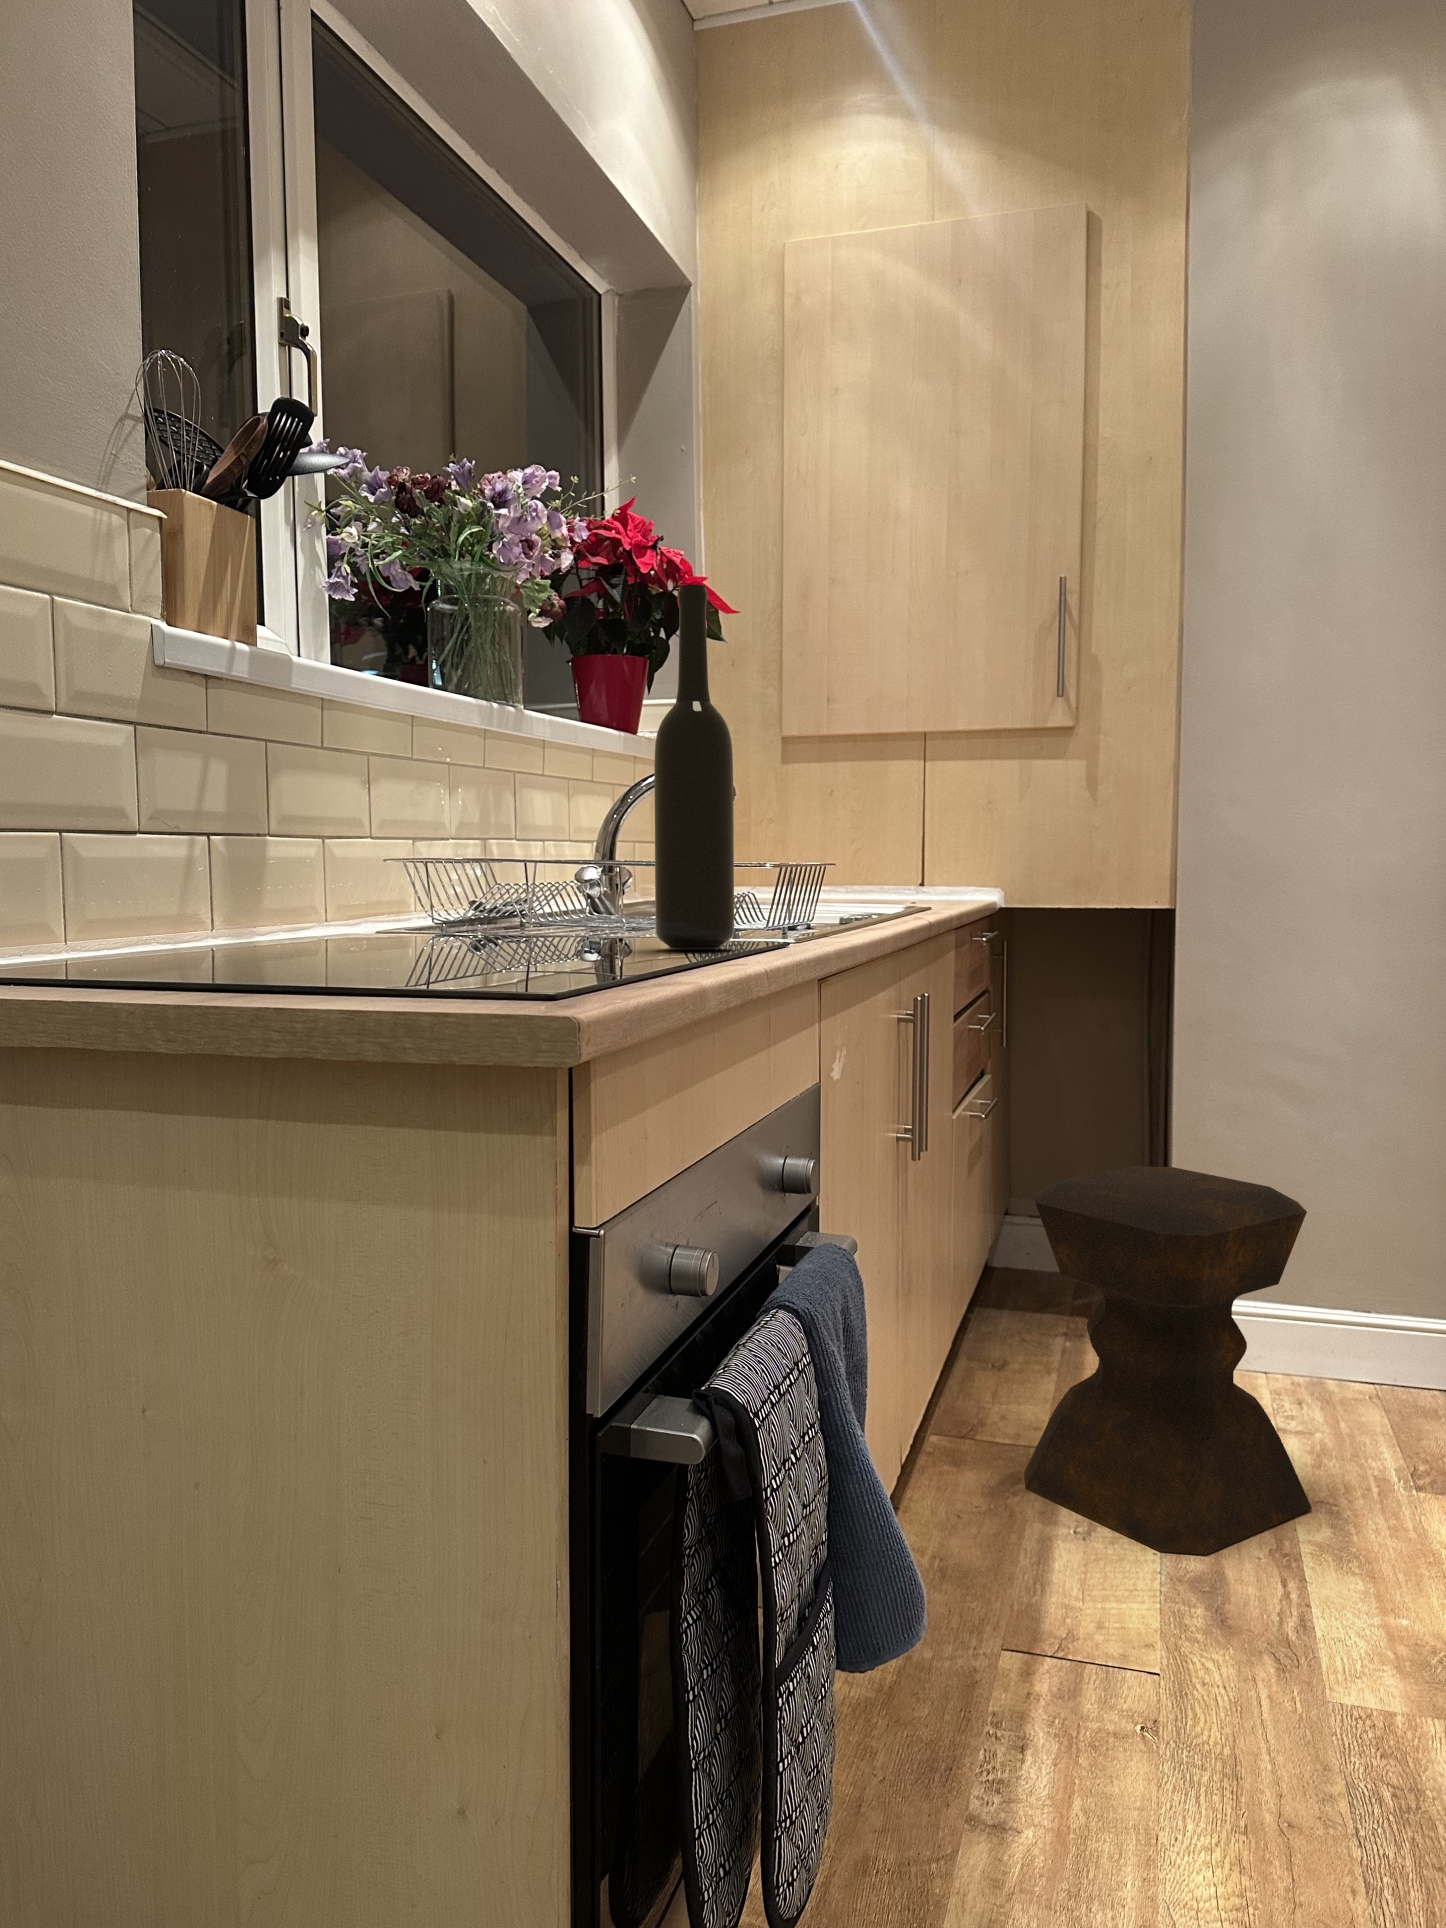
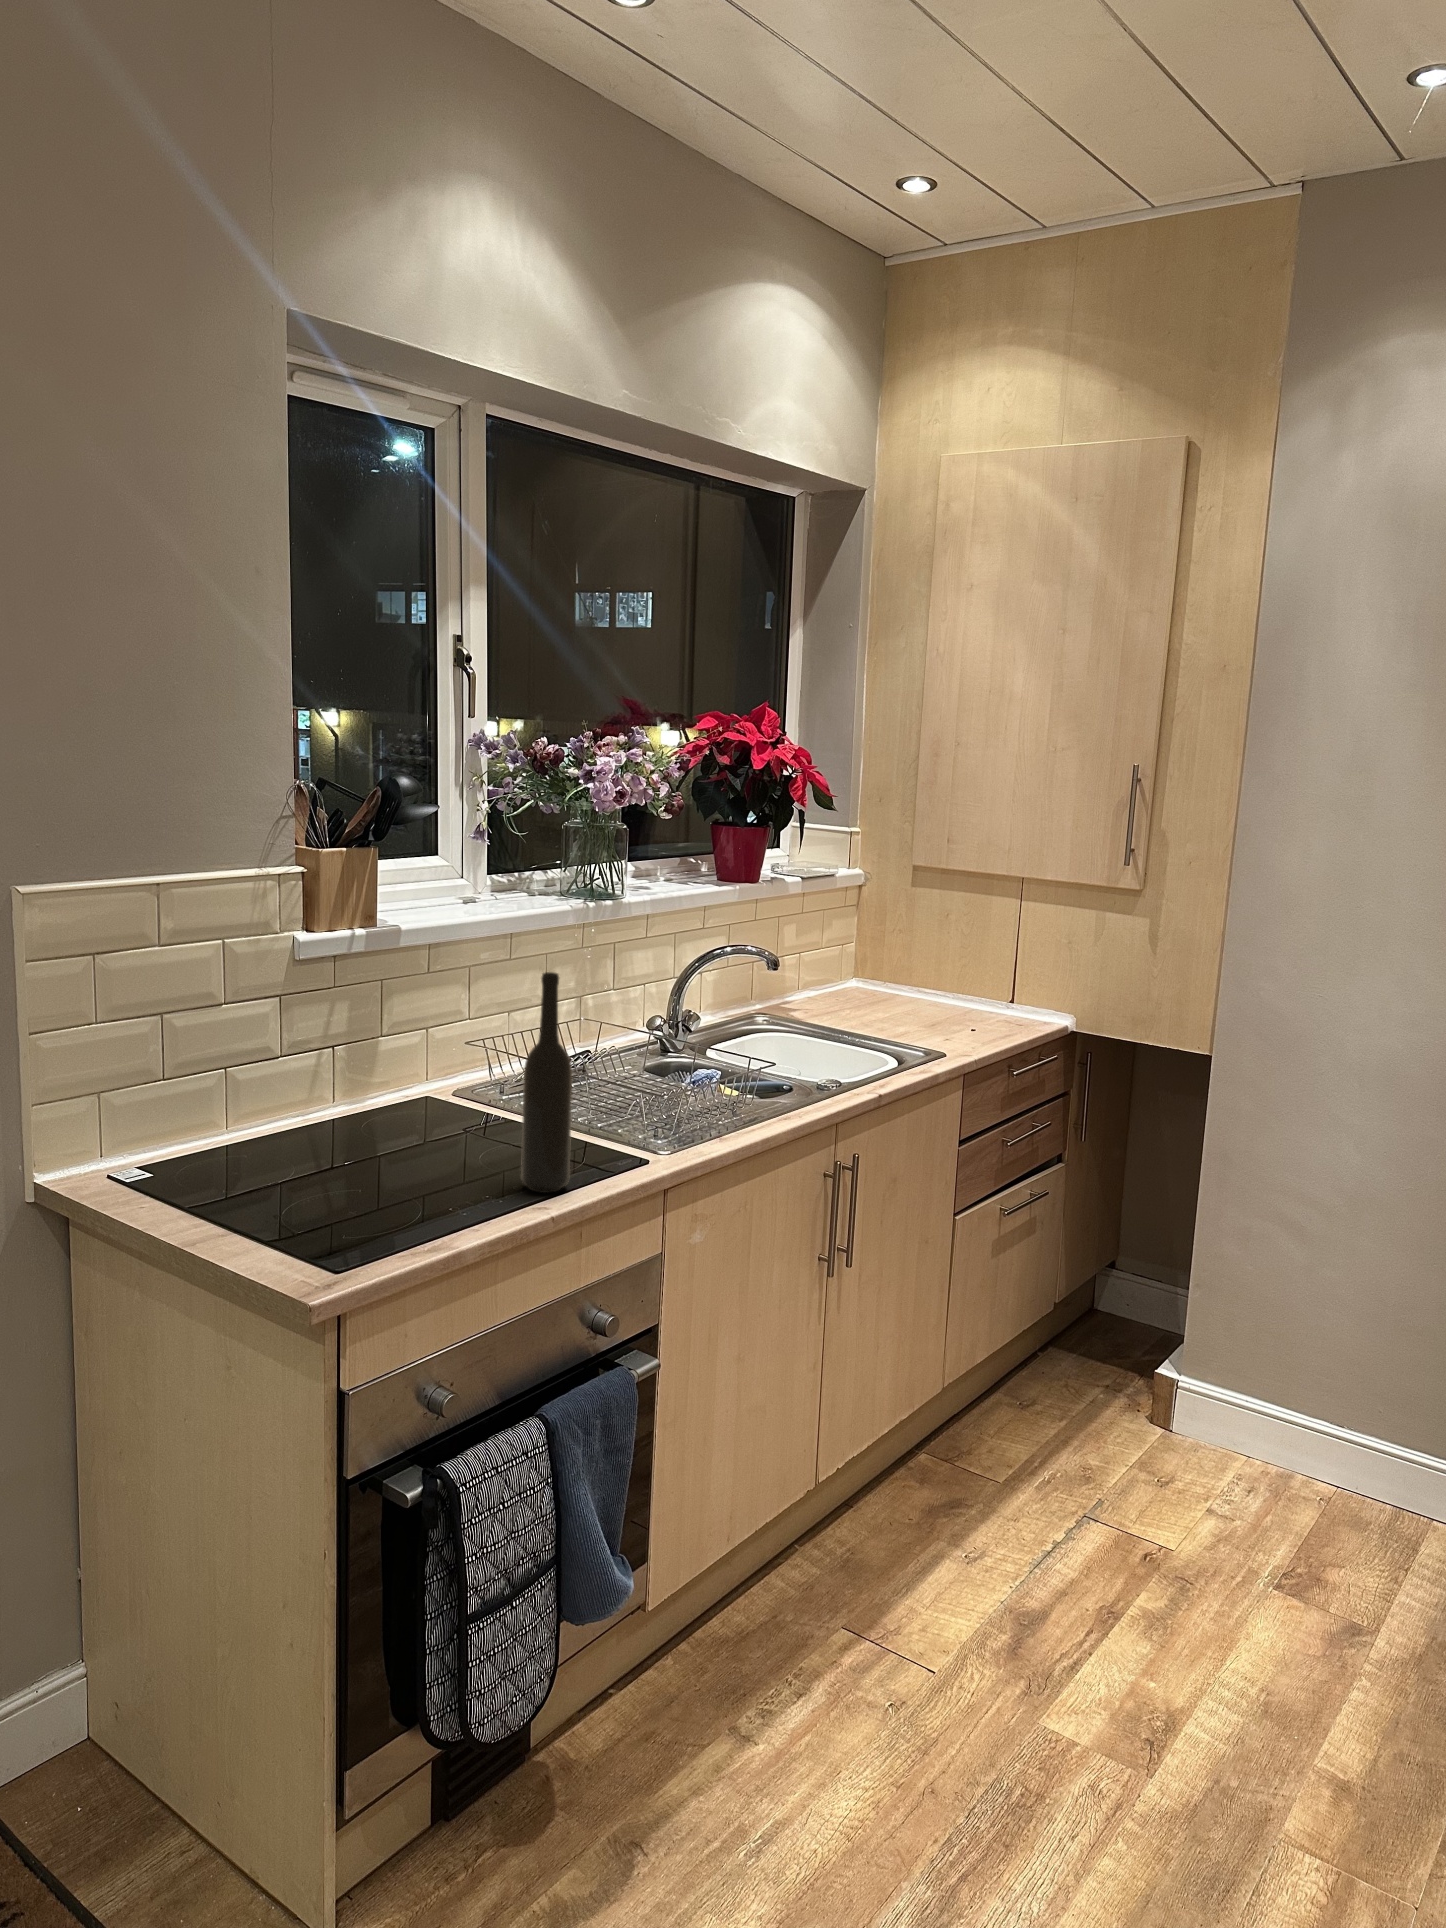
stool: present [1024,1166,1312,1555] -> none [956,1285,1185,1596]

